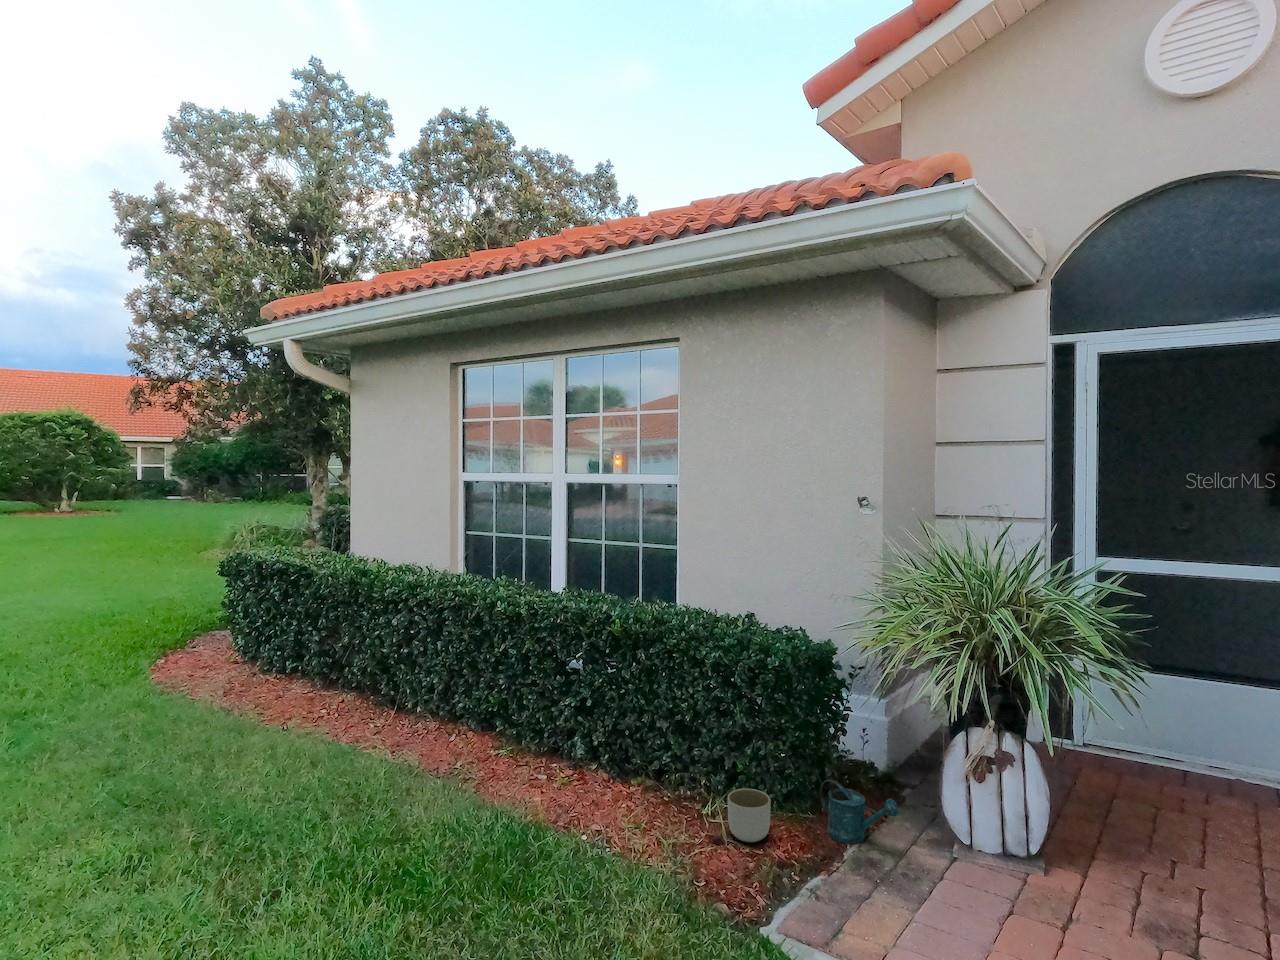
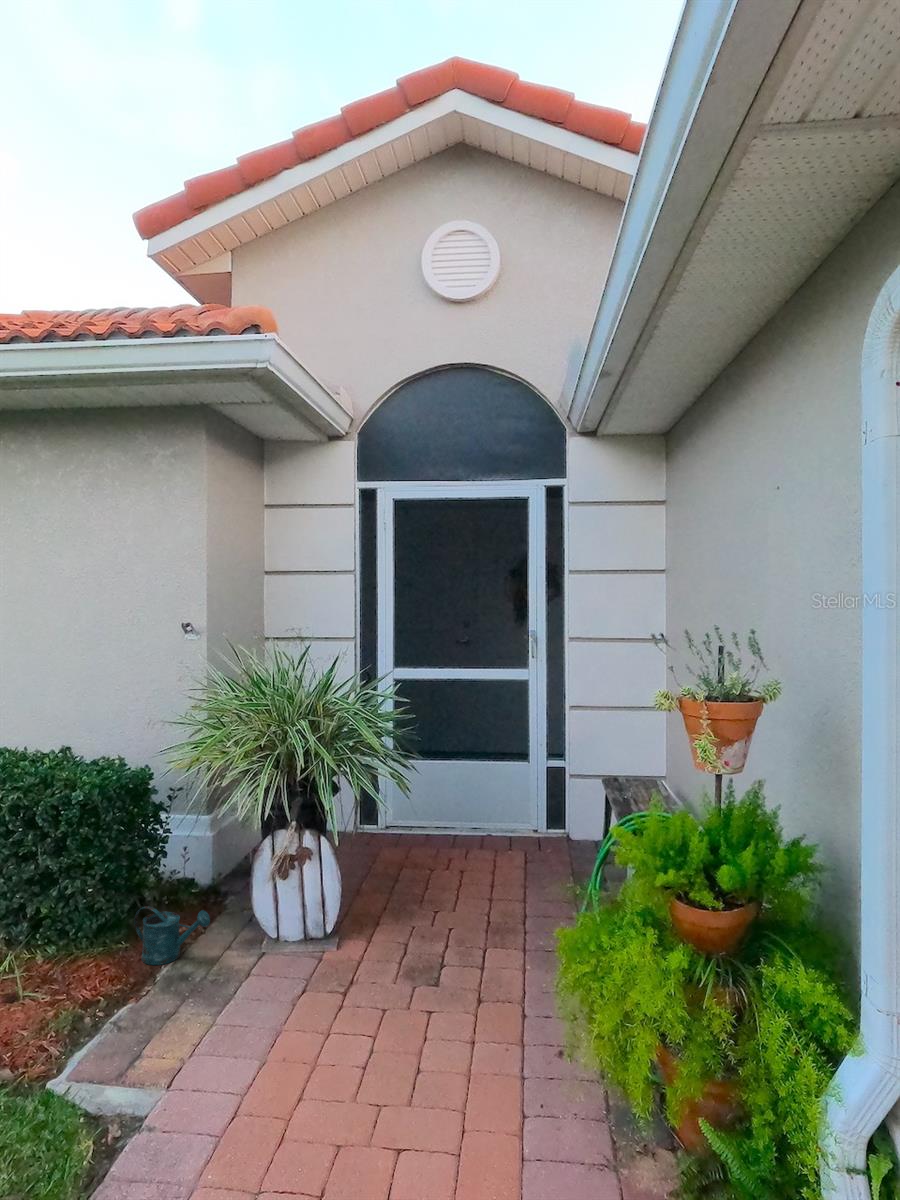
planter: present [728,789,771,842] -> none [27,934,78,992]

